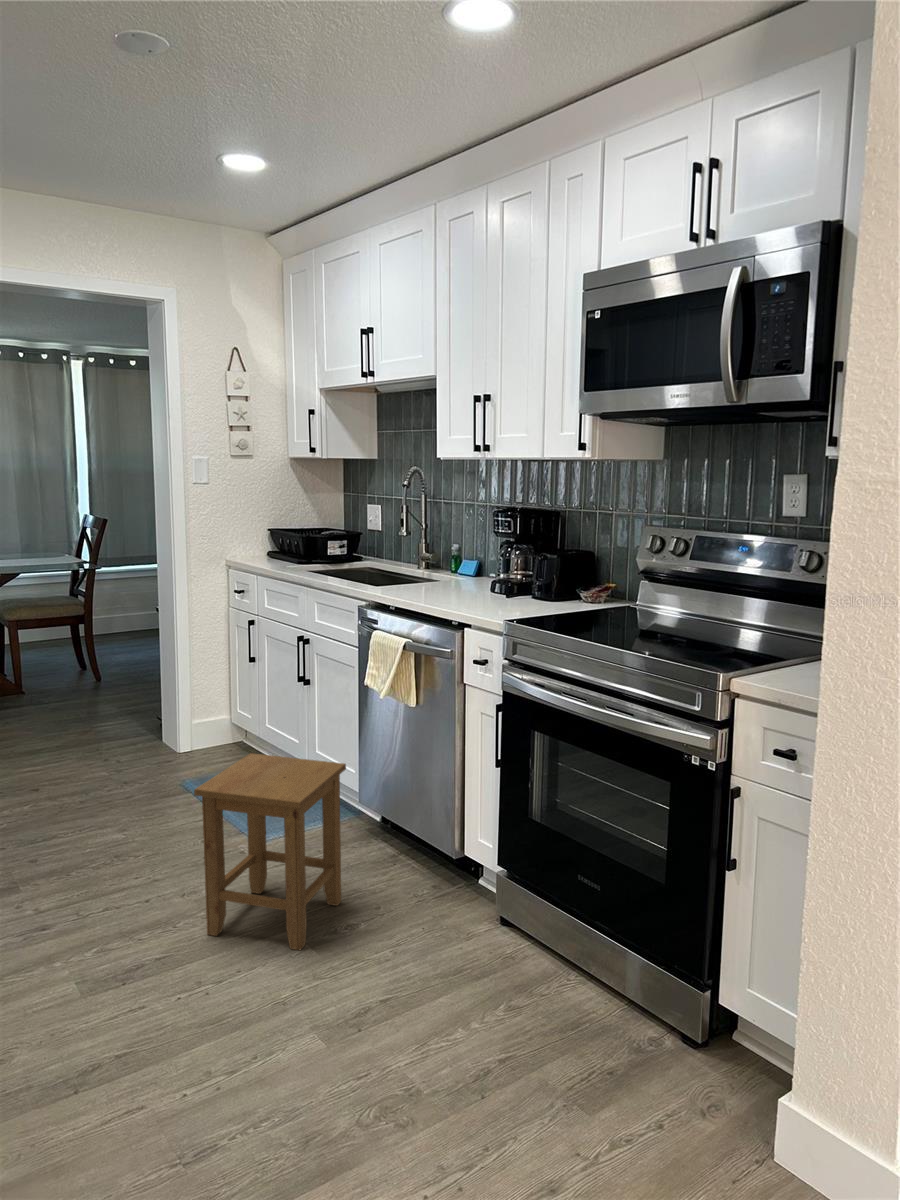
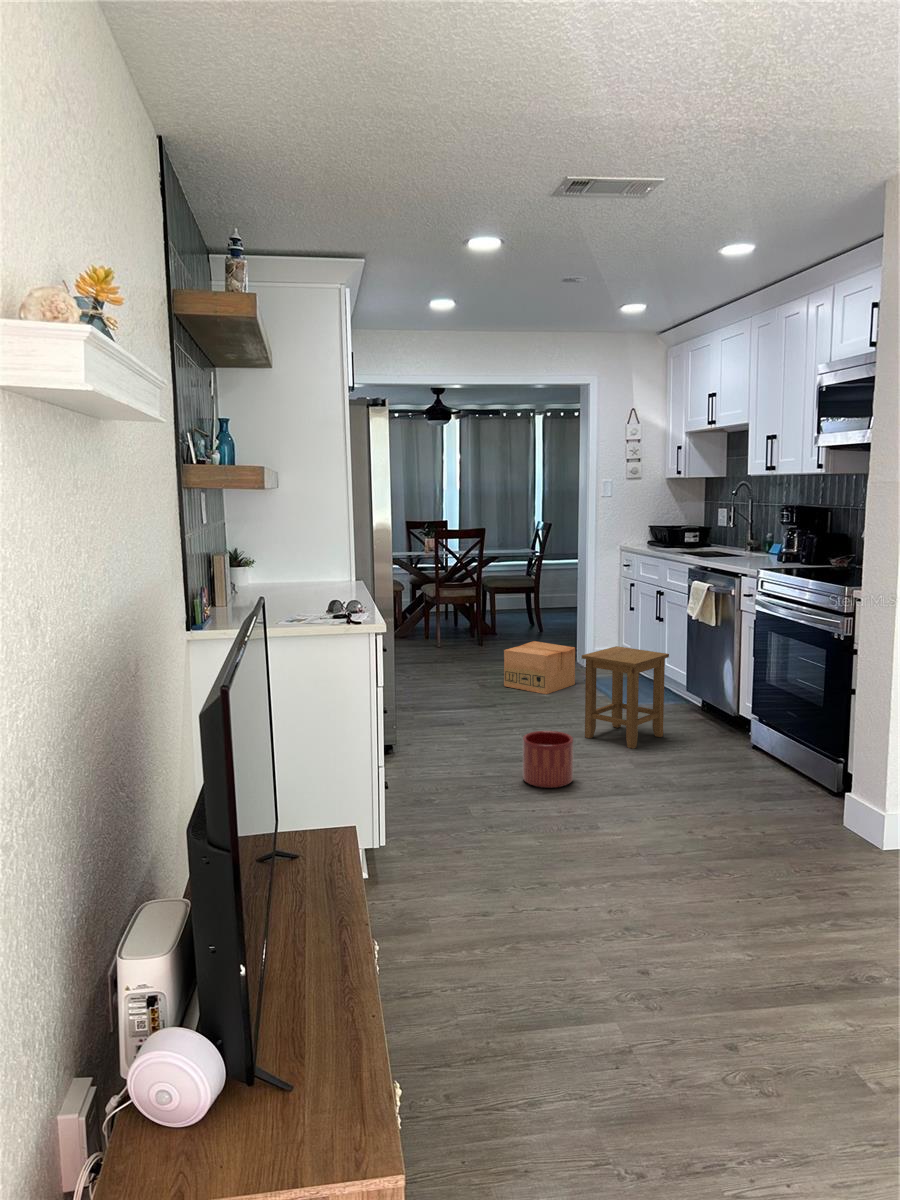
cardboard box: none [37,726,167,824] -> present [504,641,575,694]
planter: none [89,993,207,1146] -> present [523,731,573,788]

